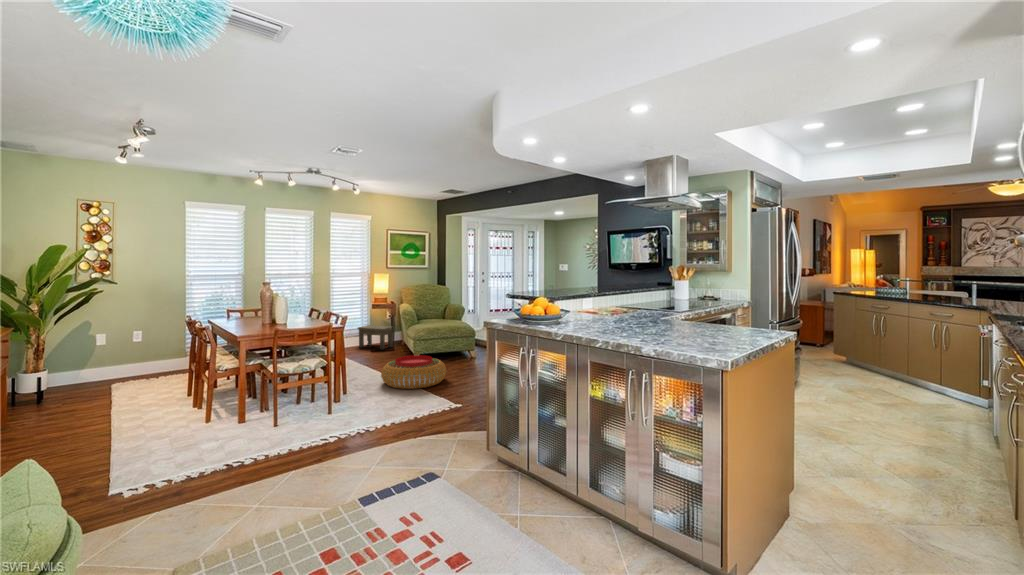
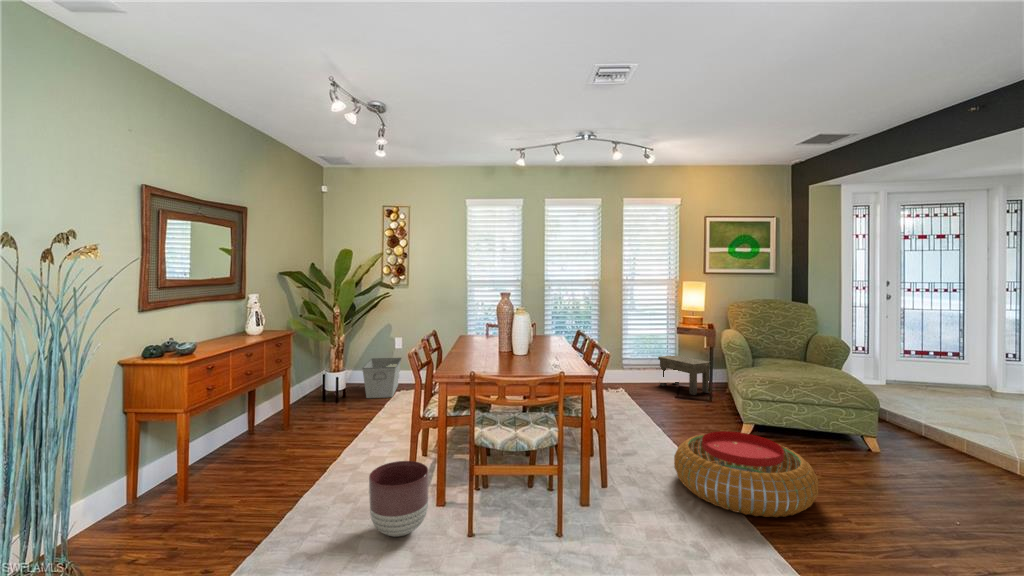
storage bin: none [68,352,118,392] -> present [362,358,401,398]
planter: none [206,394,248,436] -> present [369,461,429,537]

